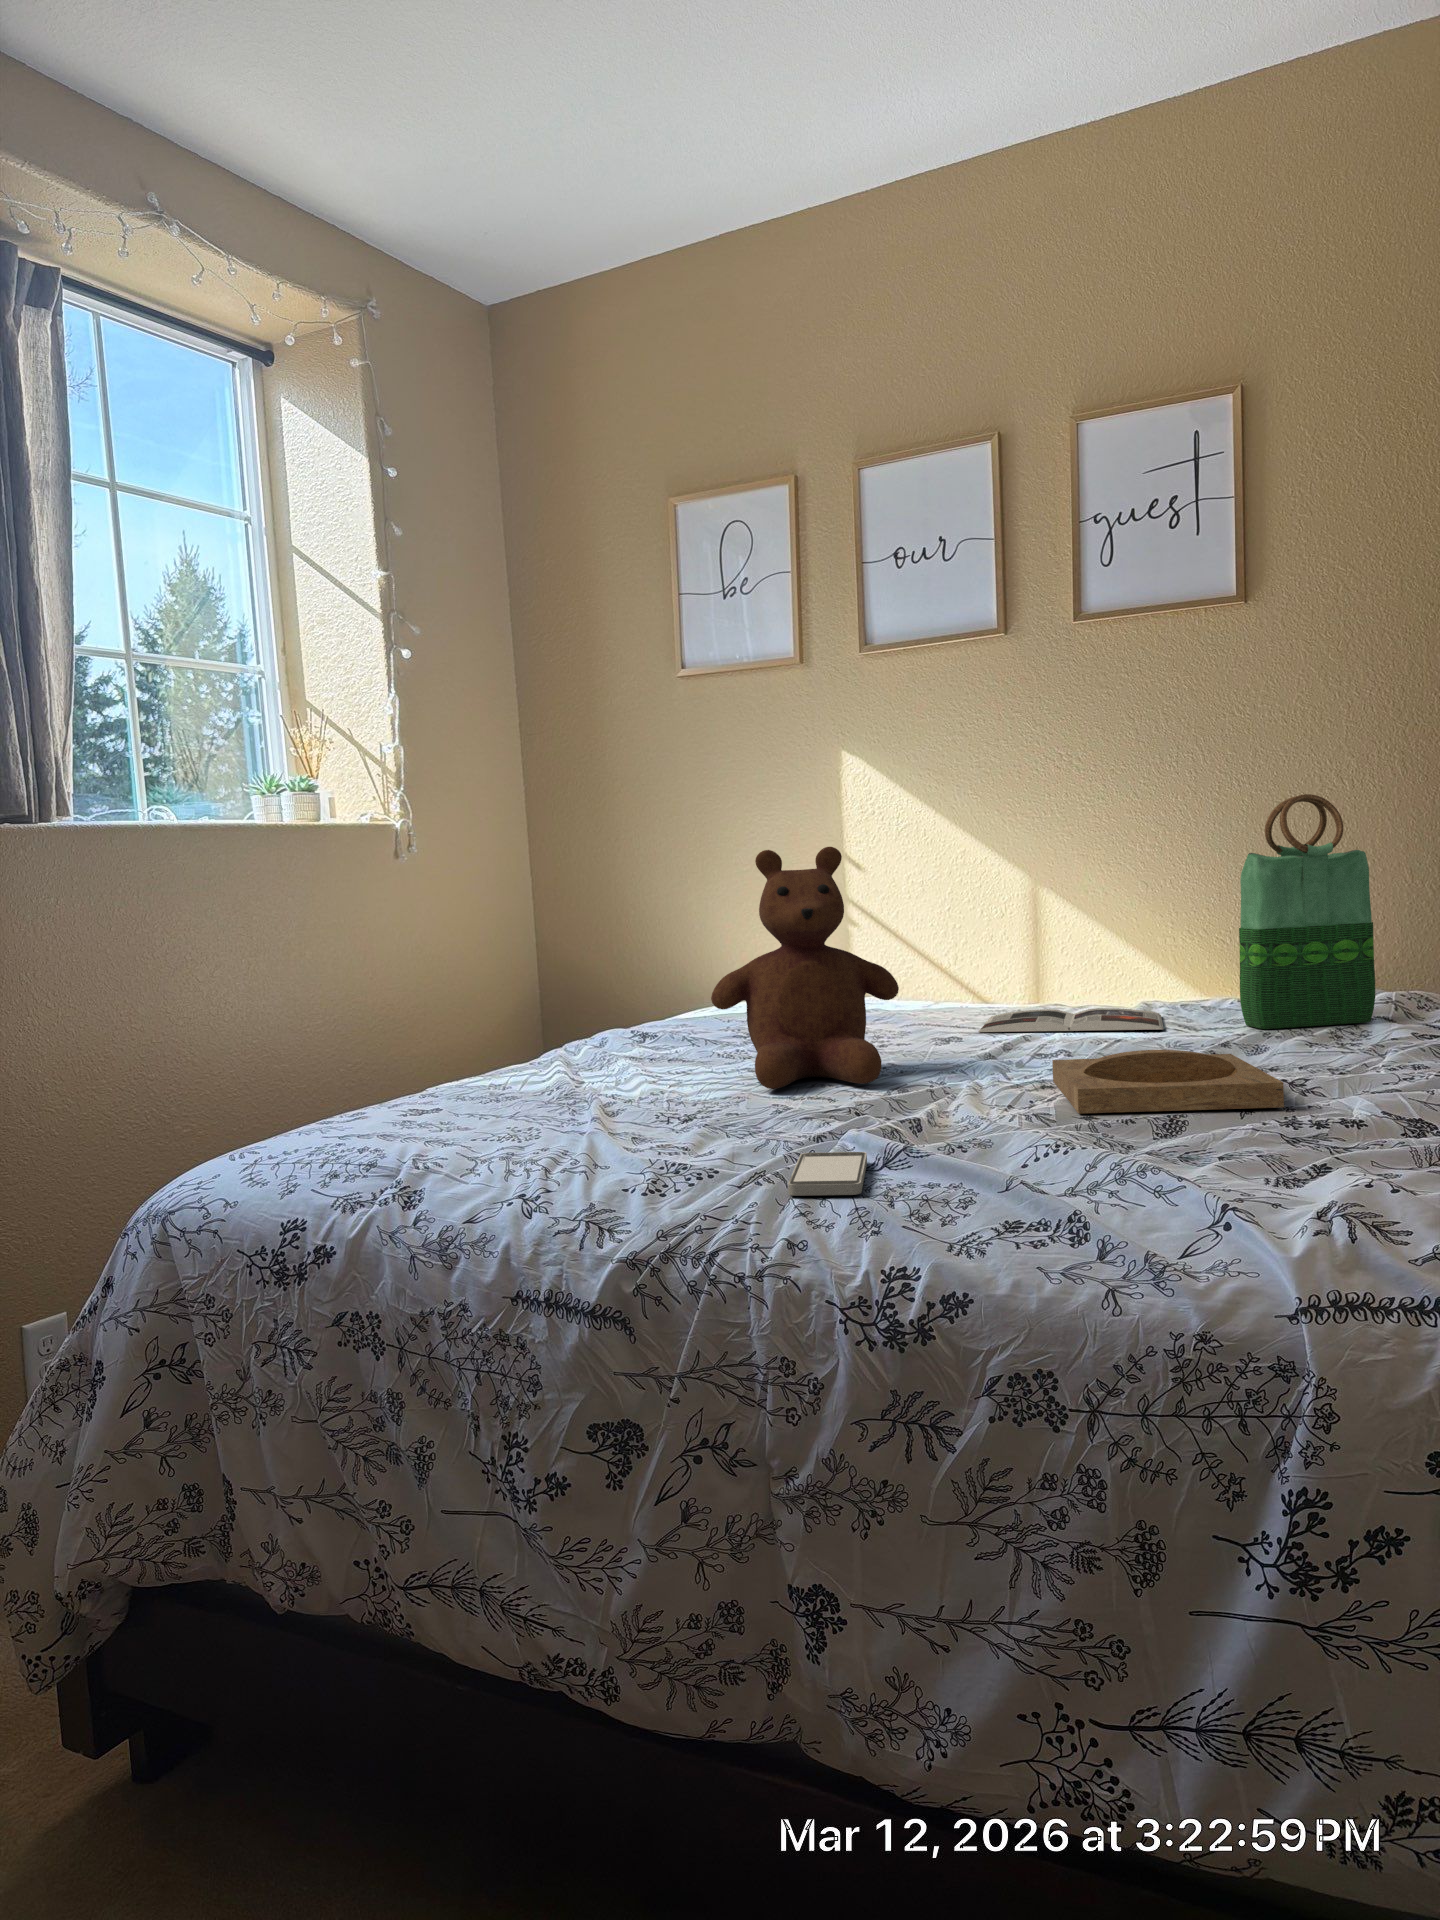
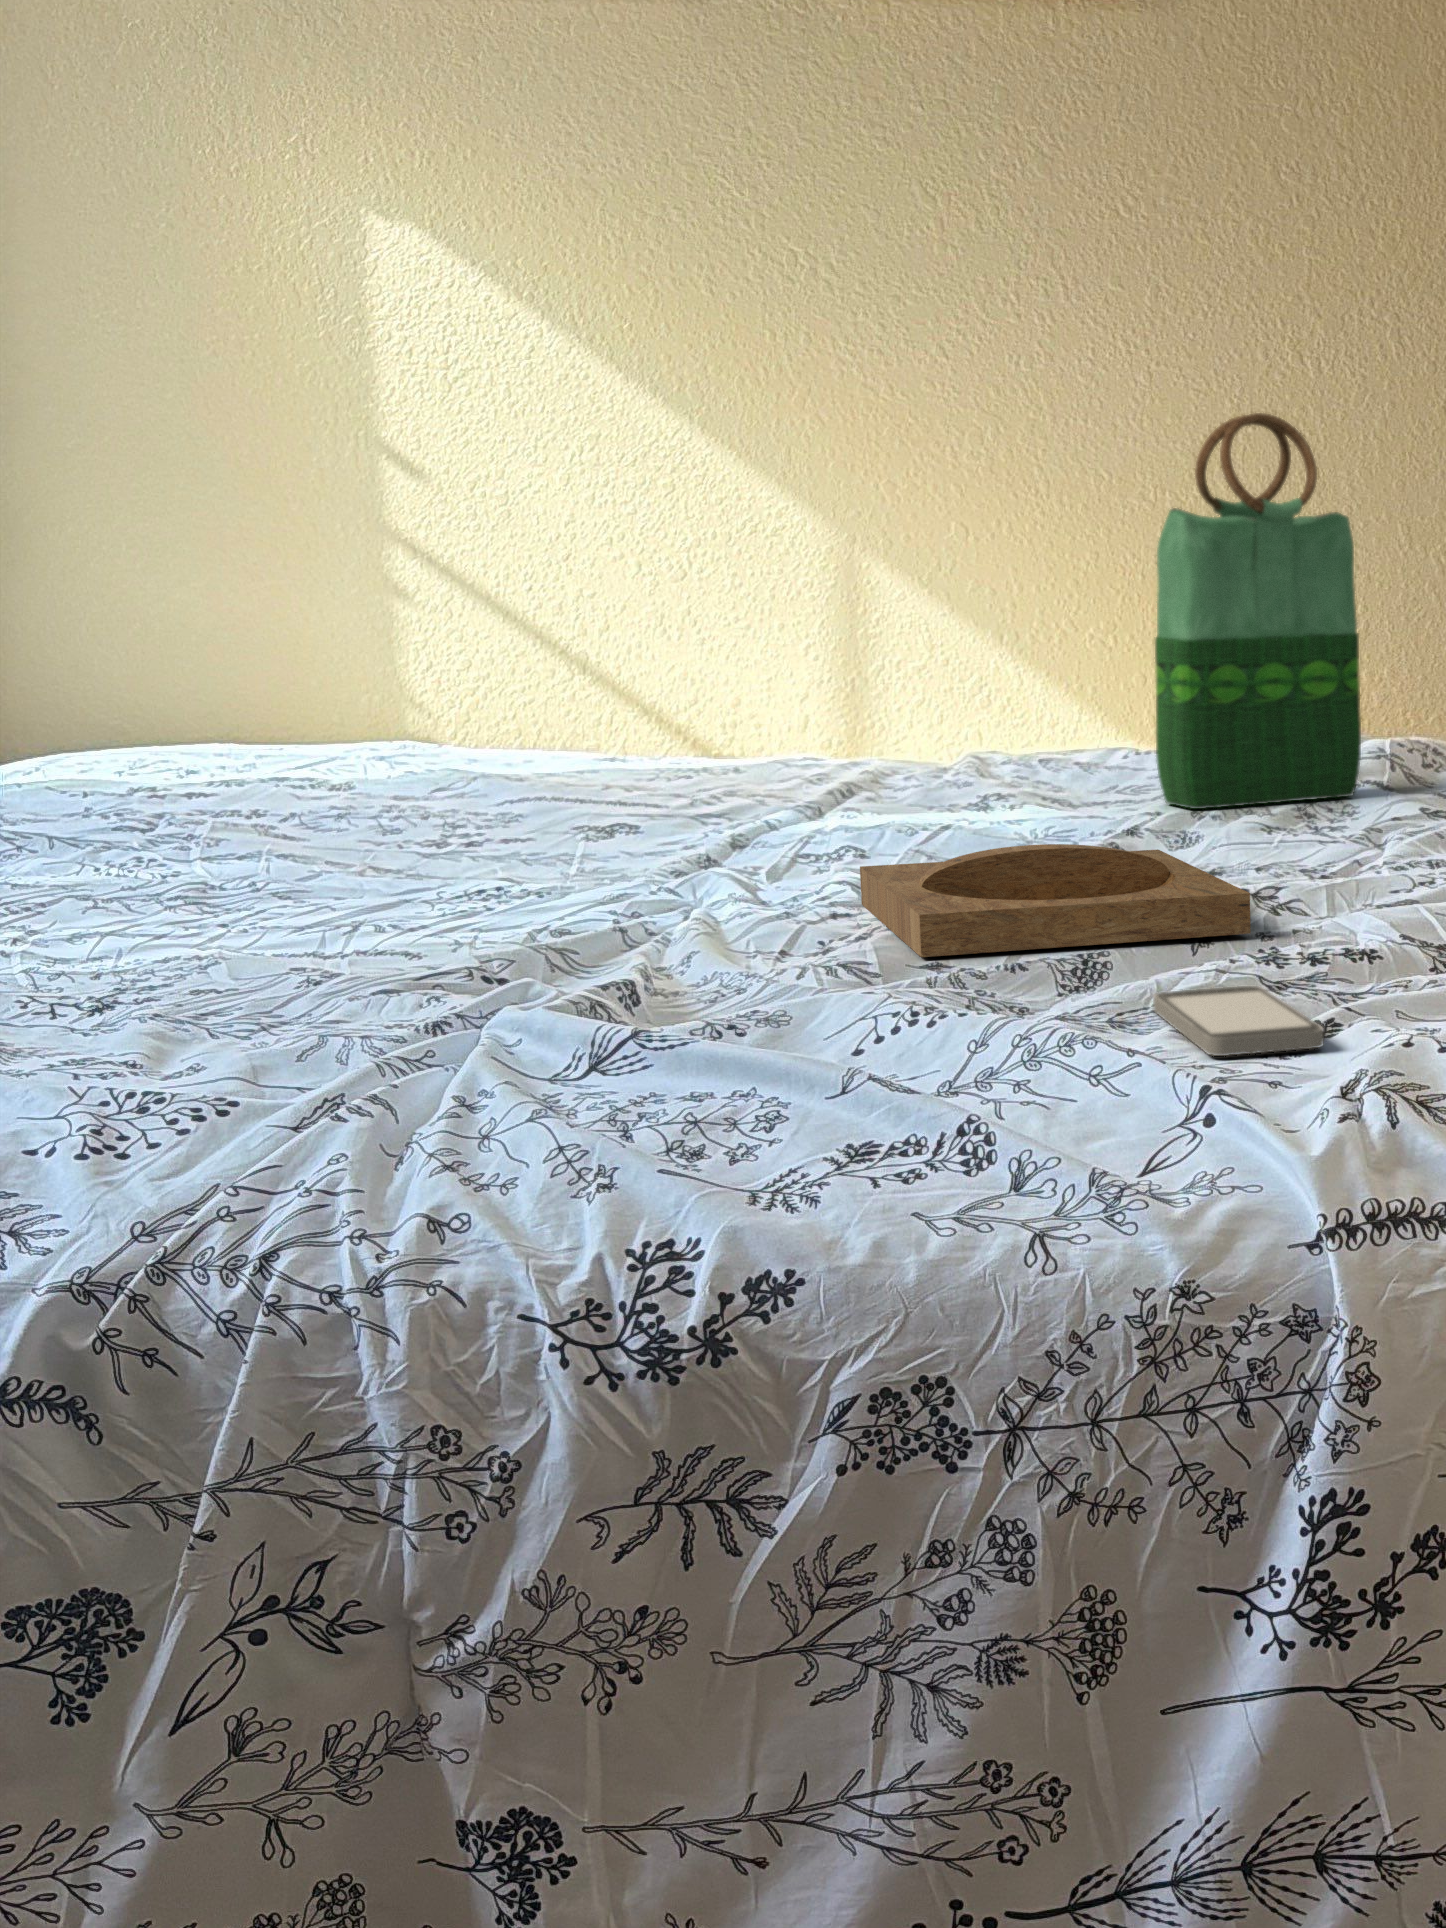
teddy bear: present [711,847,899,1089] -> none [151,451,559,936]
magazine: present [979,1008,1163,1032] -> none [700,775,1033,820]
smartphone: present [788,1152,867,1196] -> present [1153,986,1324,1056]

